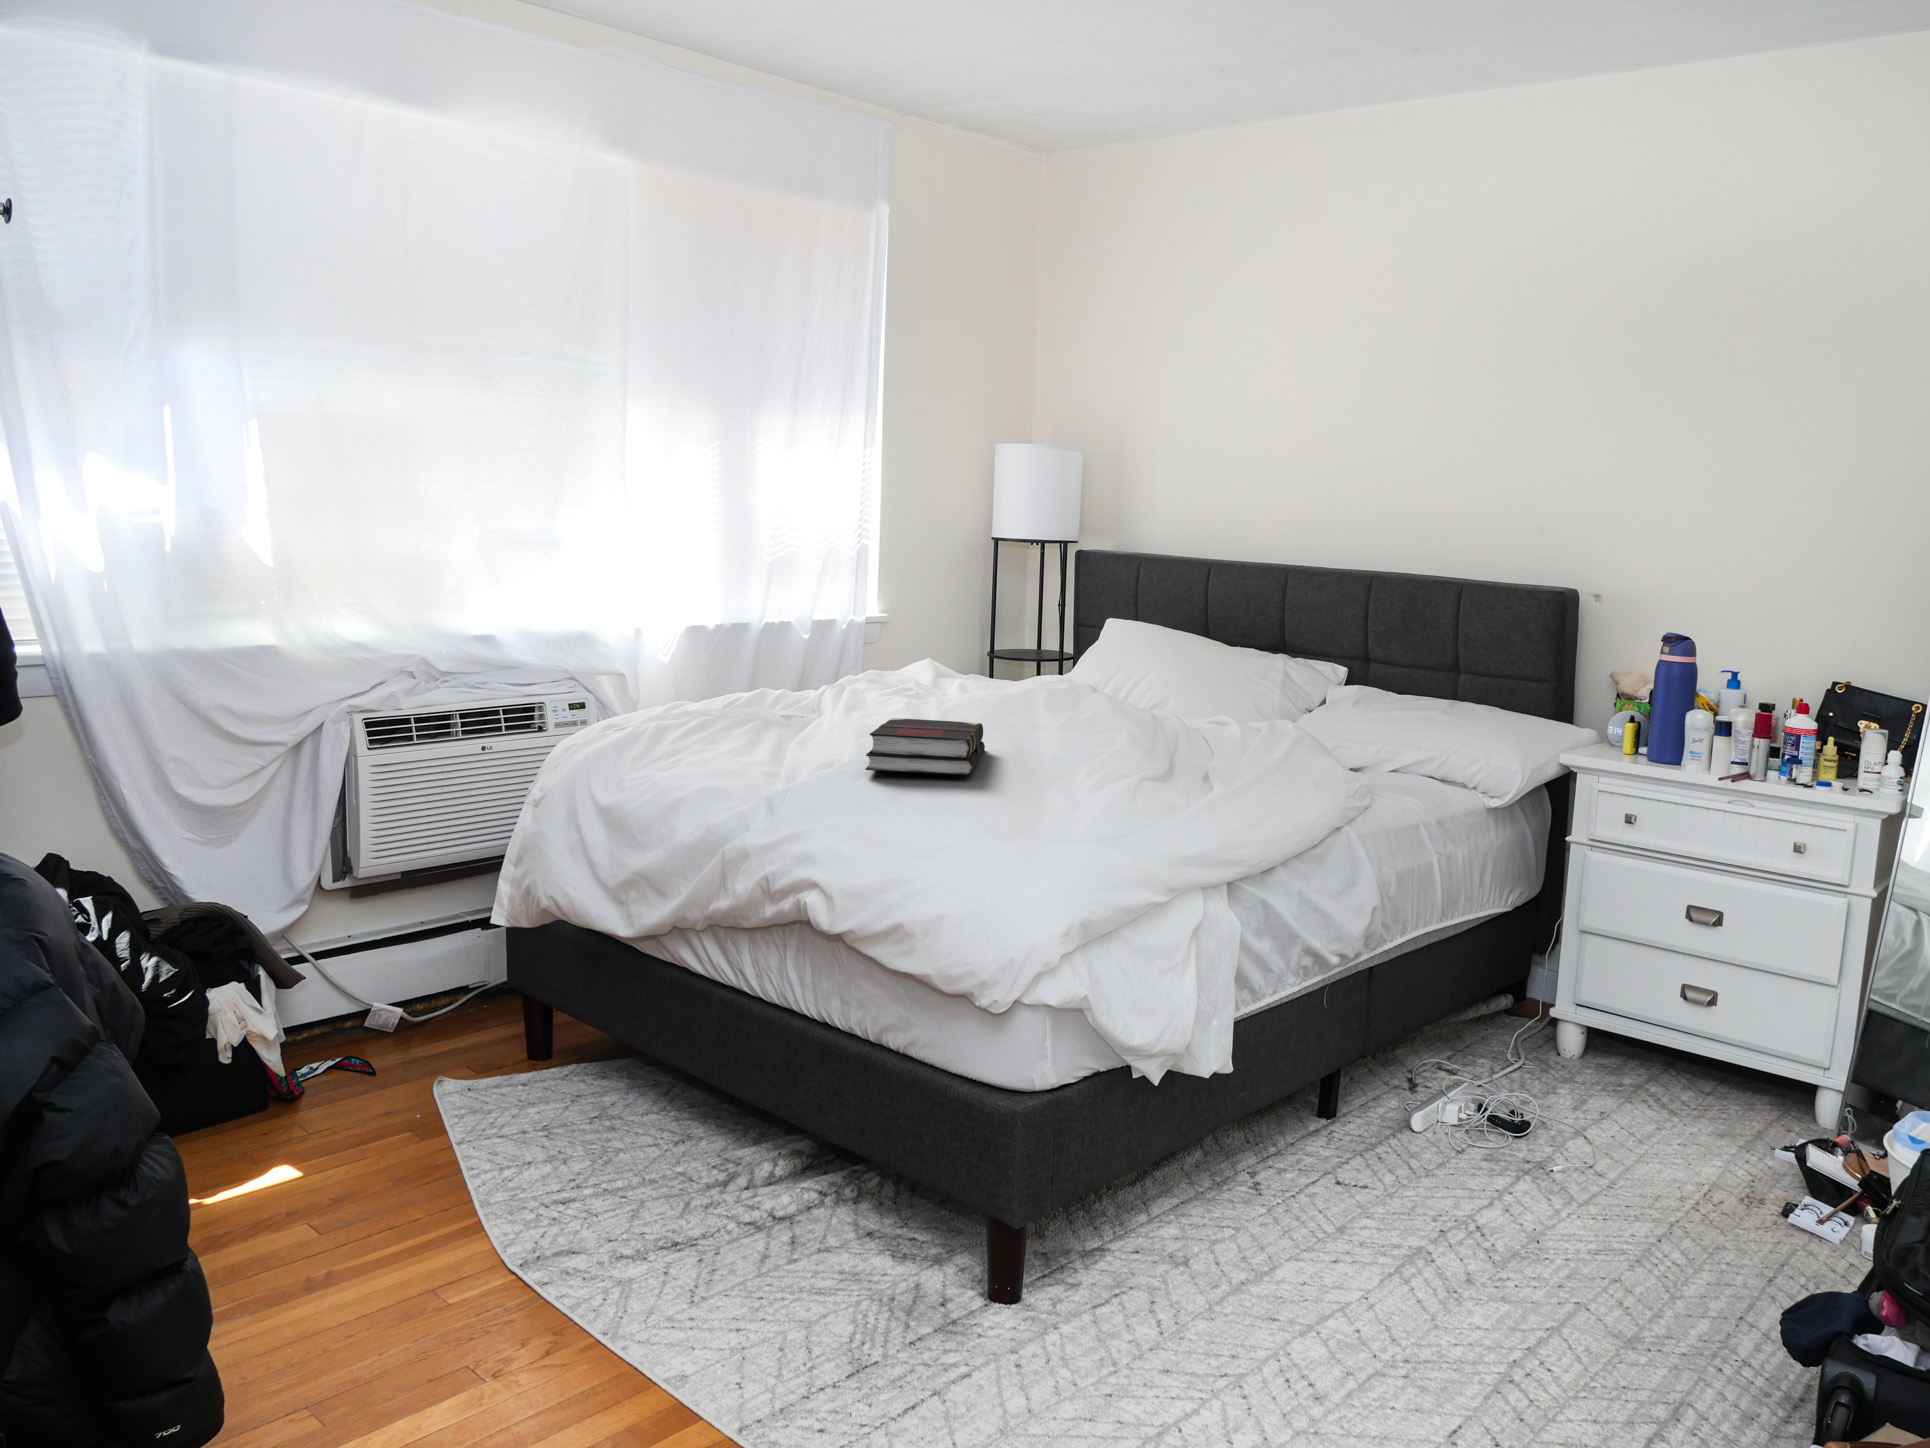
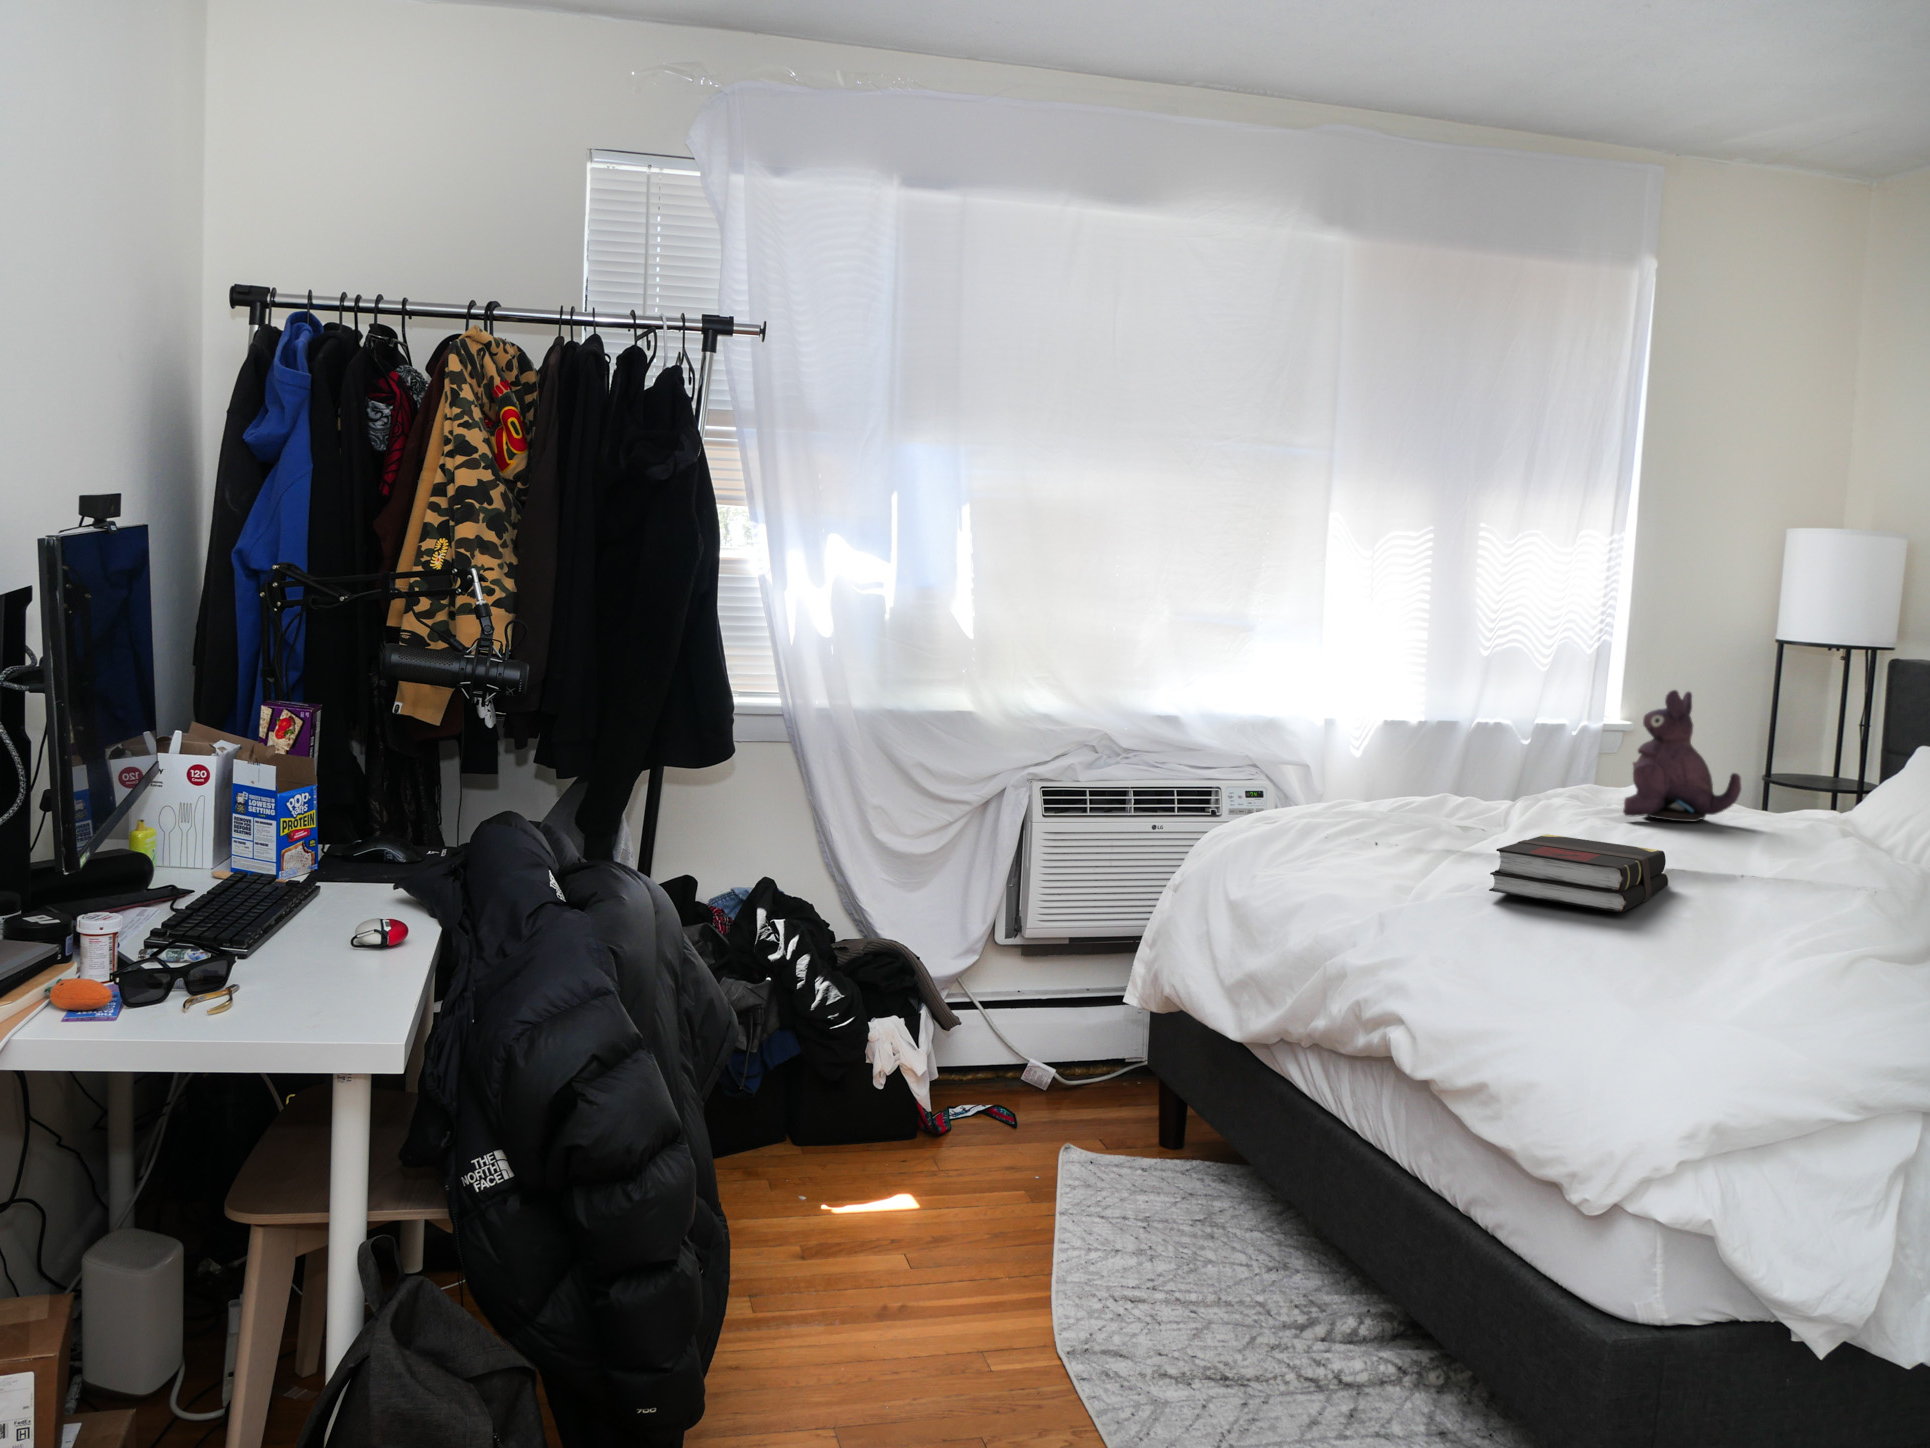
plush toy: none [927,592,1009,699] -> present [1623,690,1741,822]

